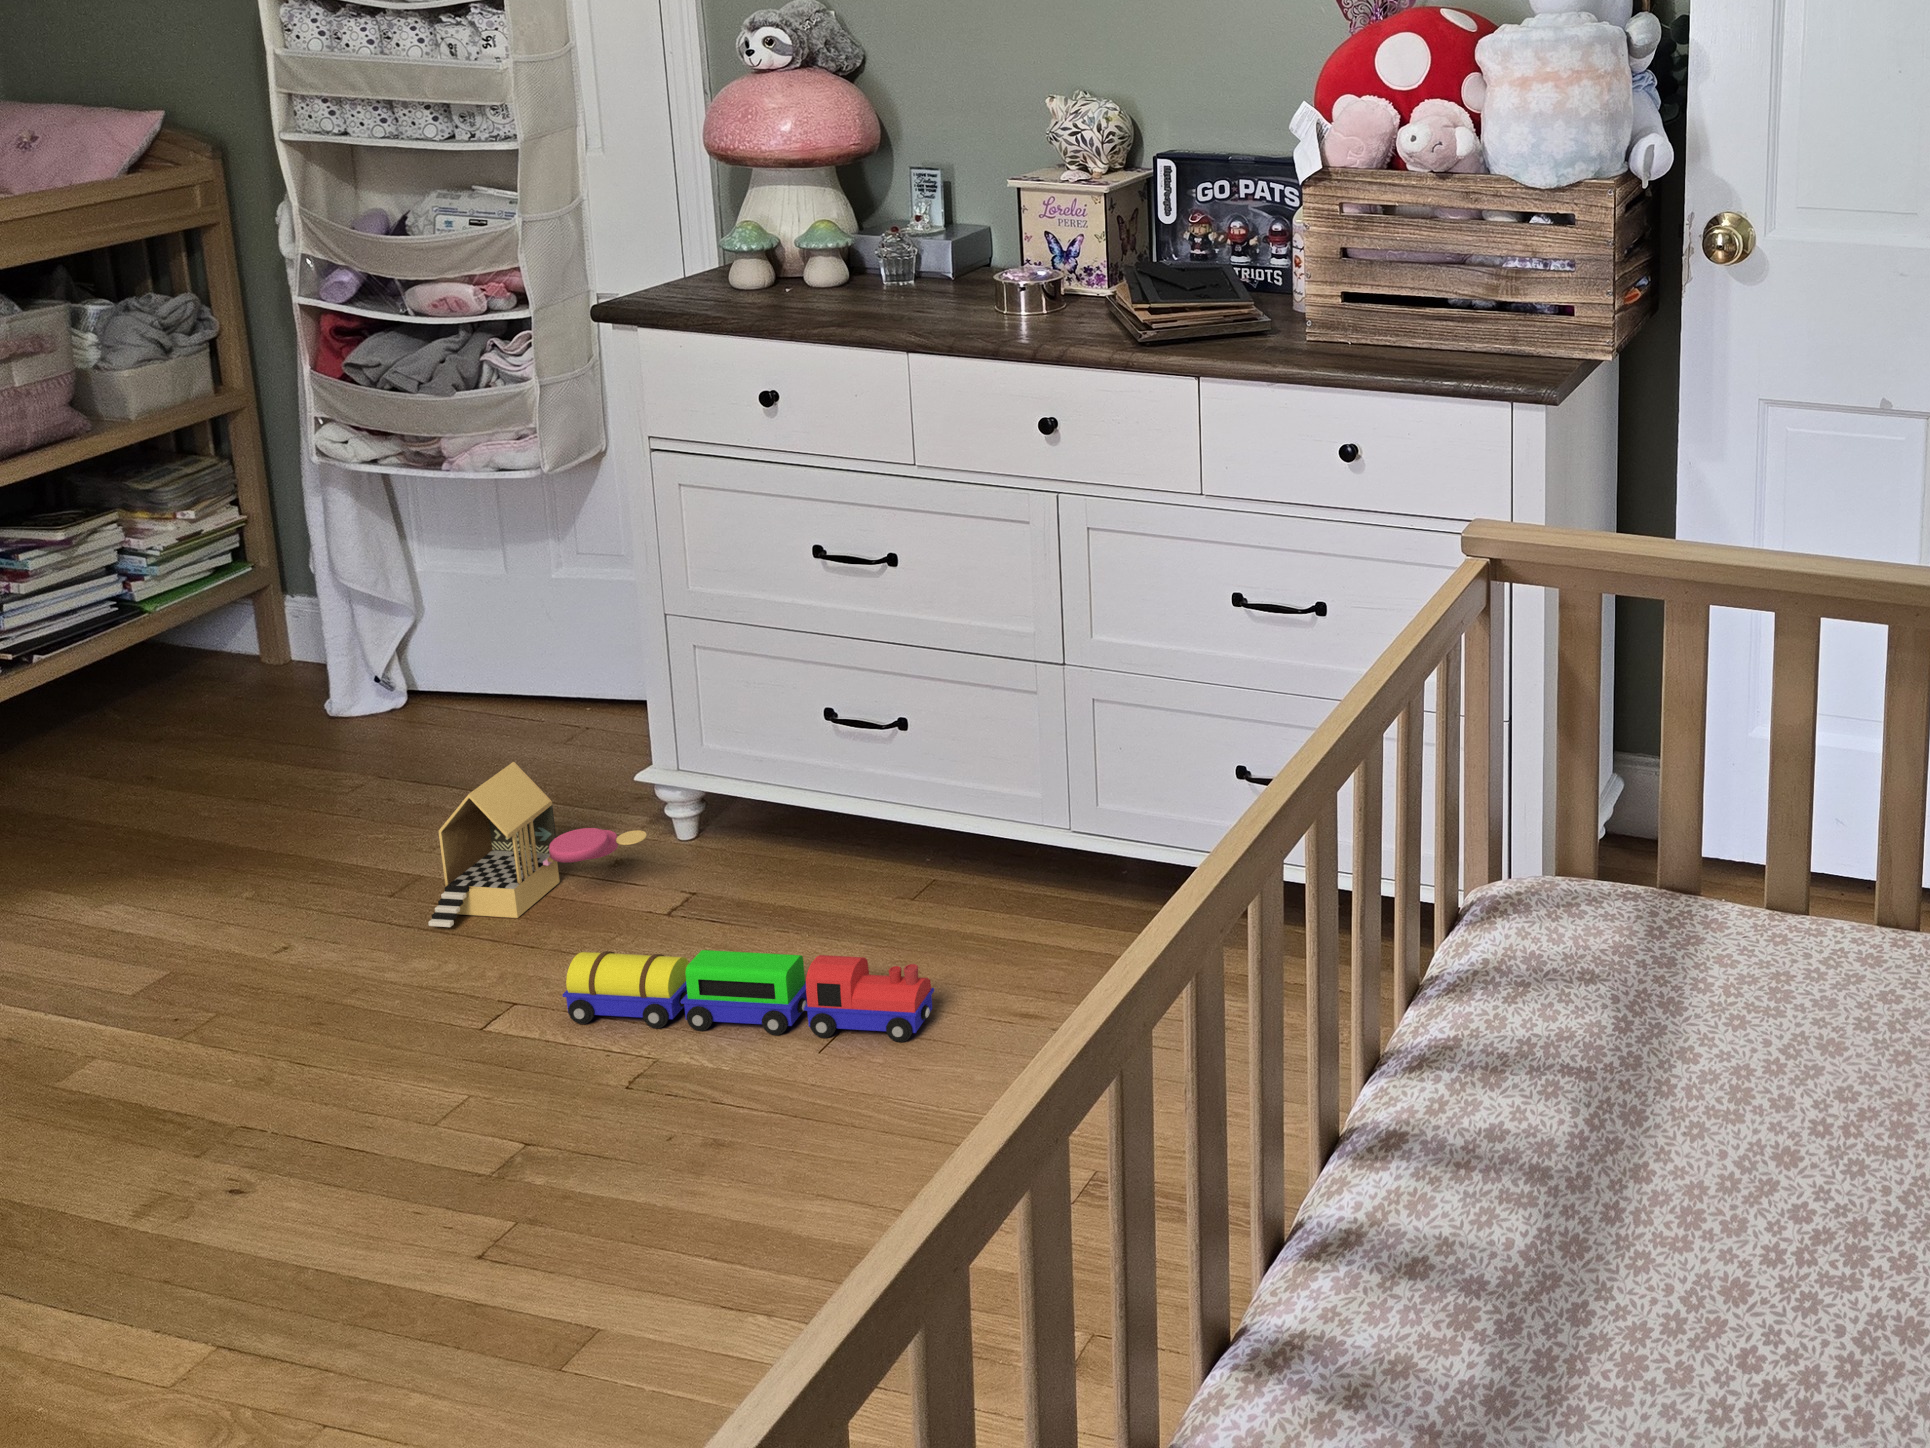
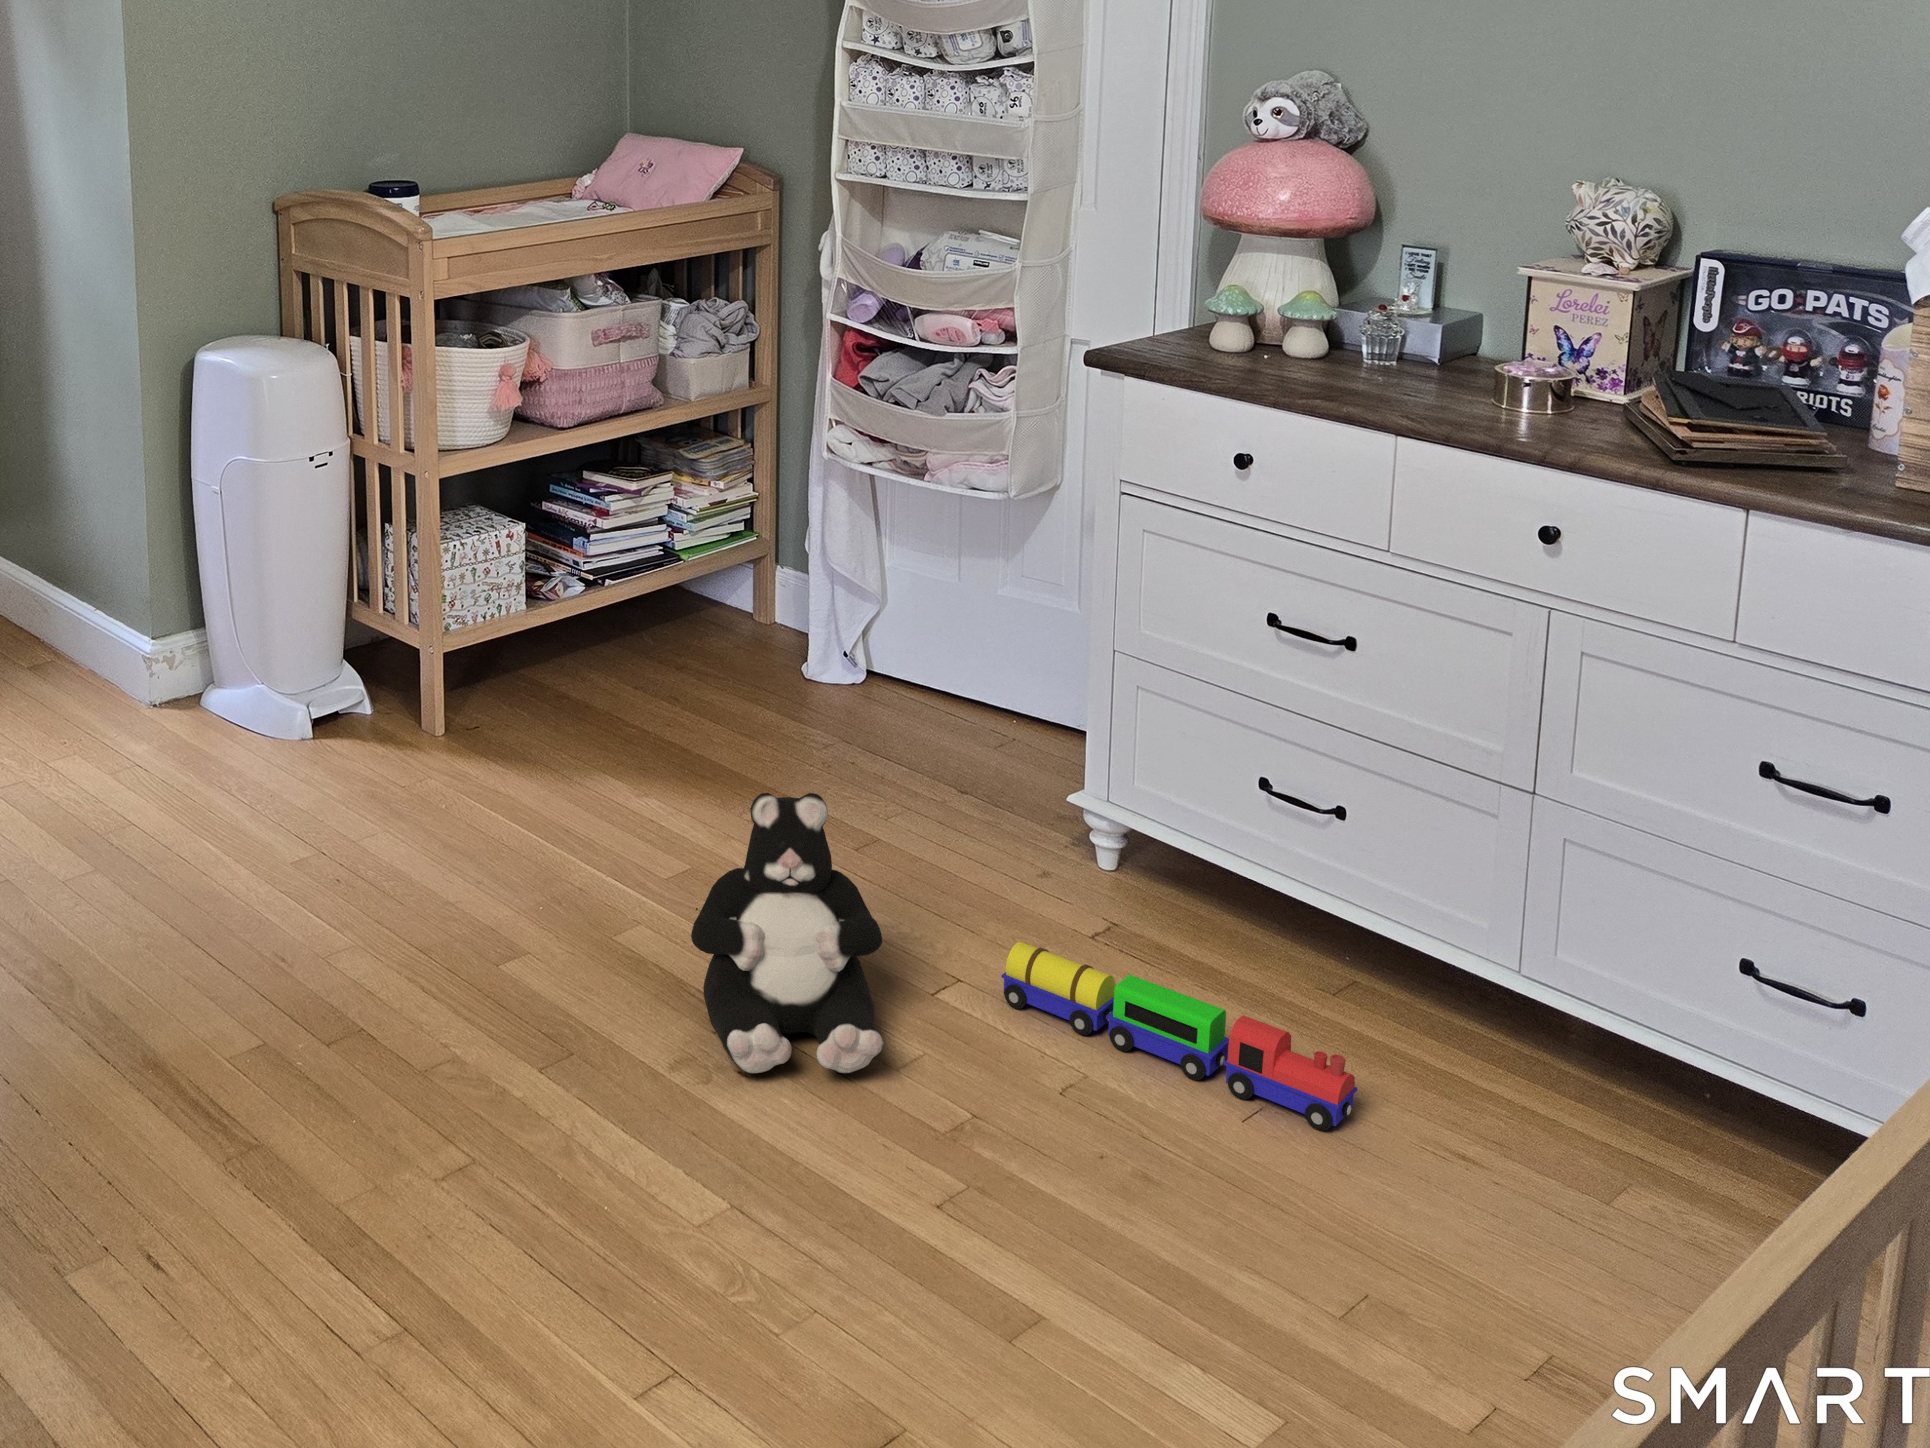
toy house: present [428,762,647,927] -> none [885,753,1076,895]
plush toy: none [139,868,411,1218] -> present [691,793,883,1074]

